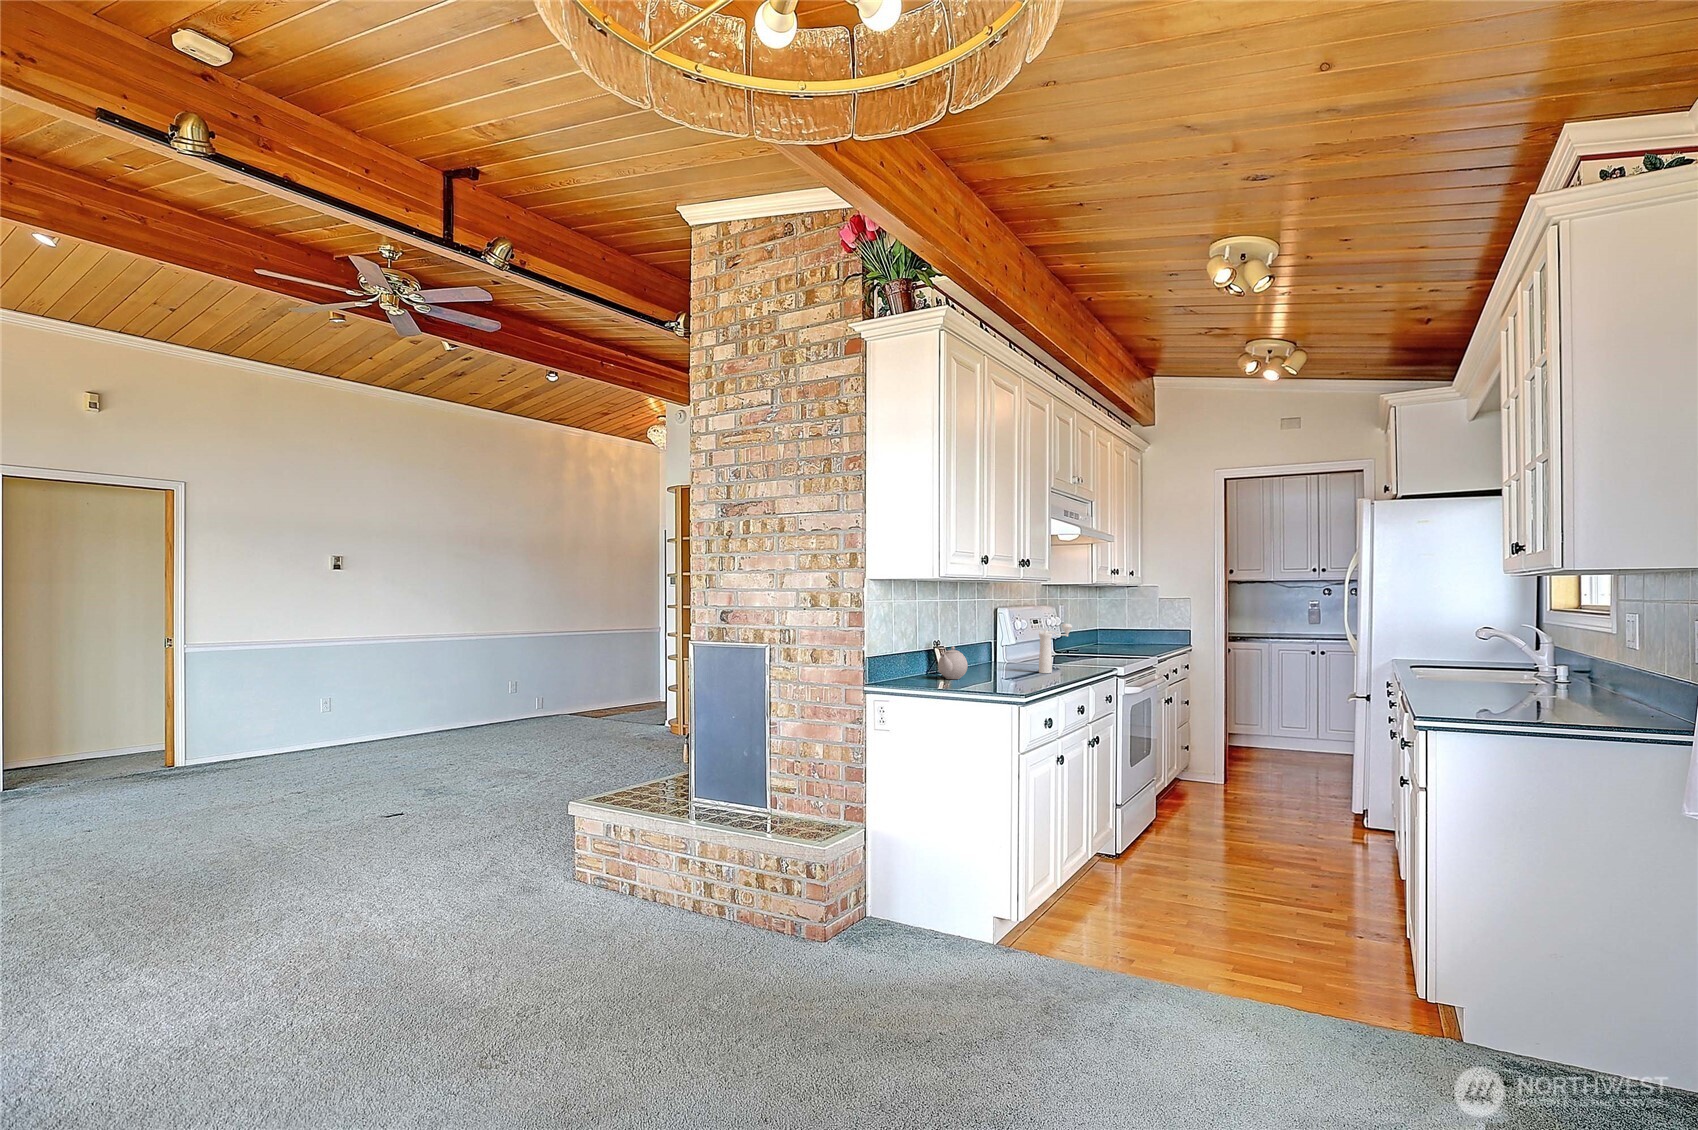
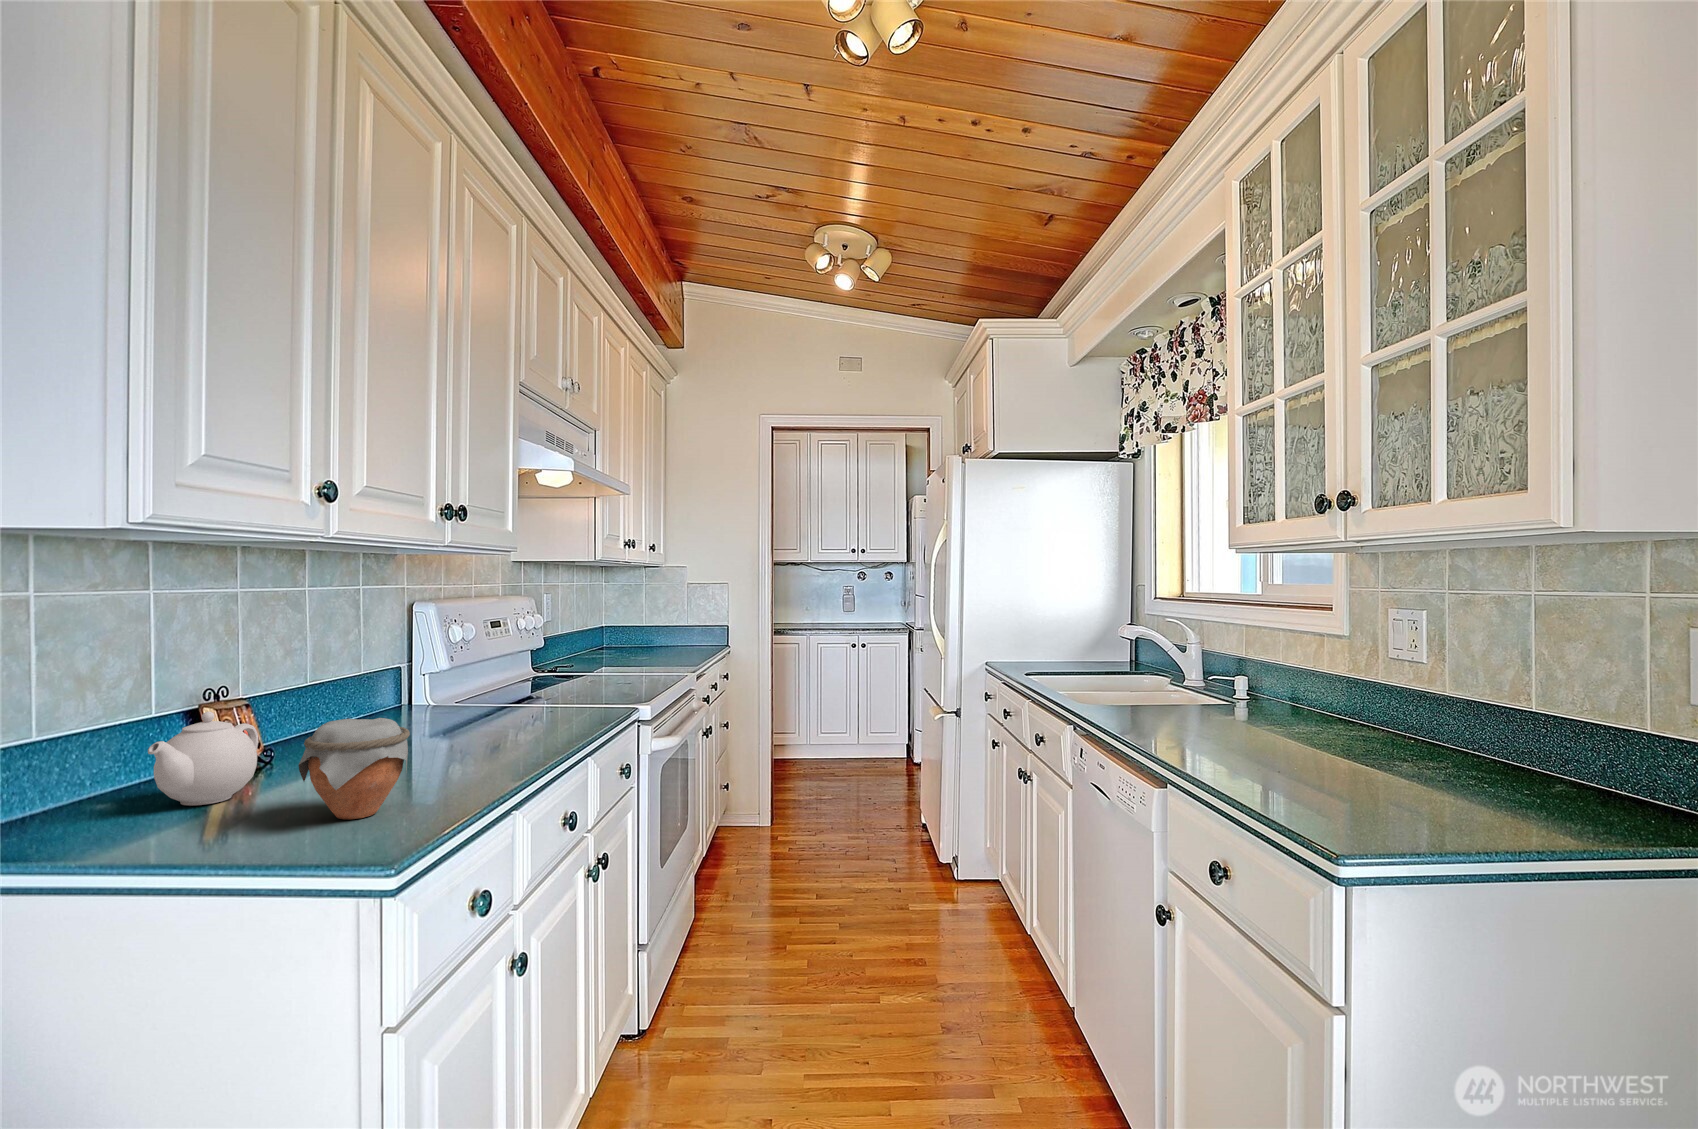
pepper mill: present [1039,624,1072,673] -> none [481,632,556,739]
jar: none [990,650,1024,685] -> present [298,718,410,819]

